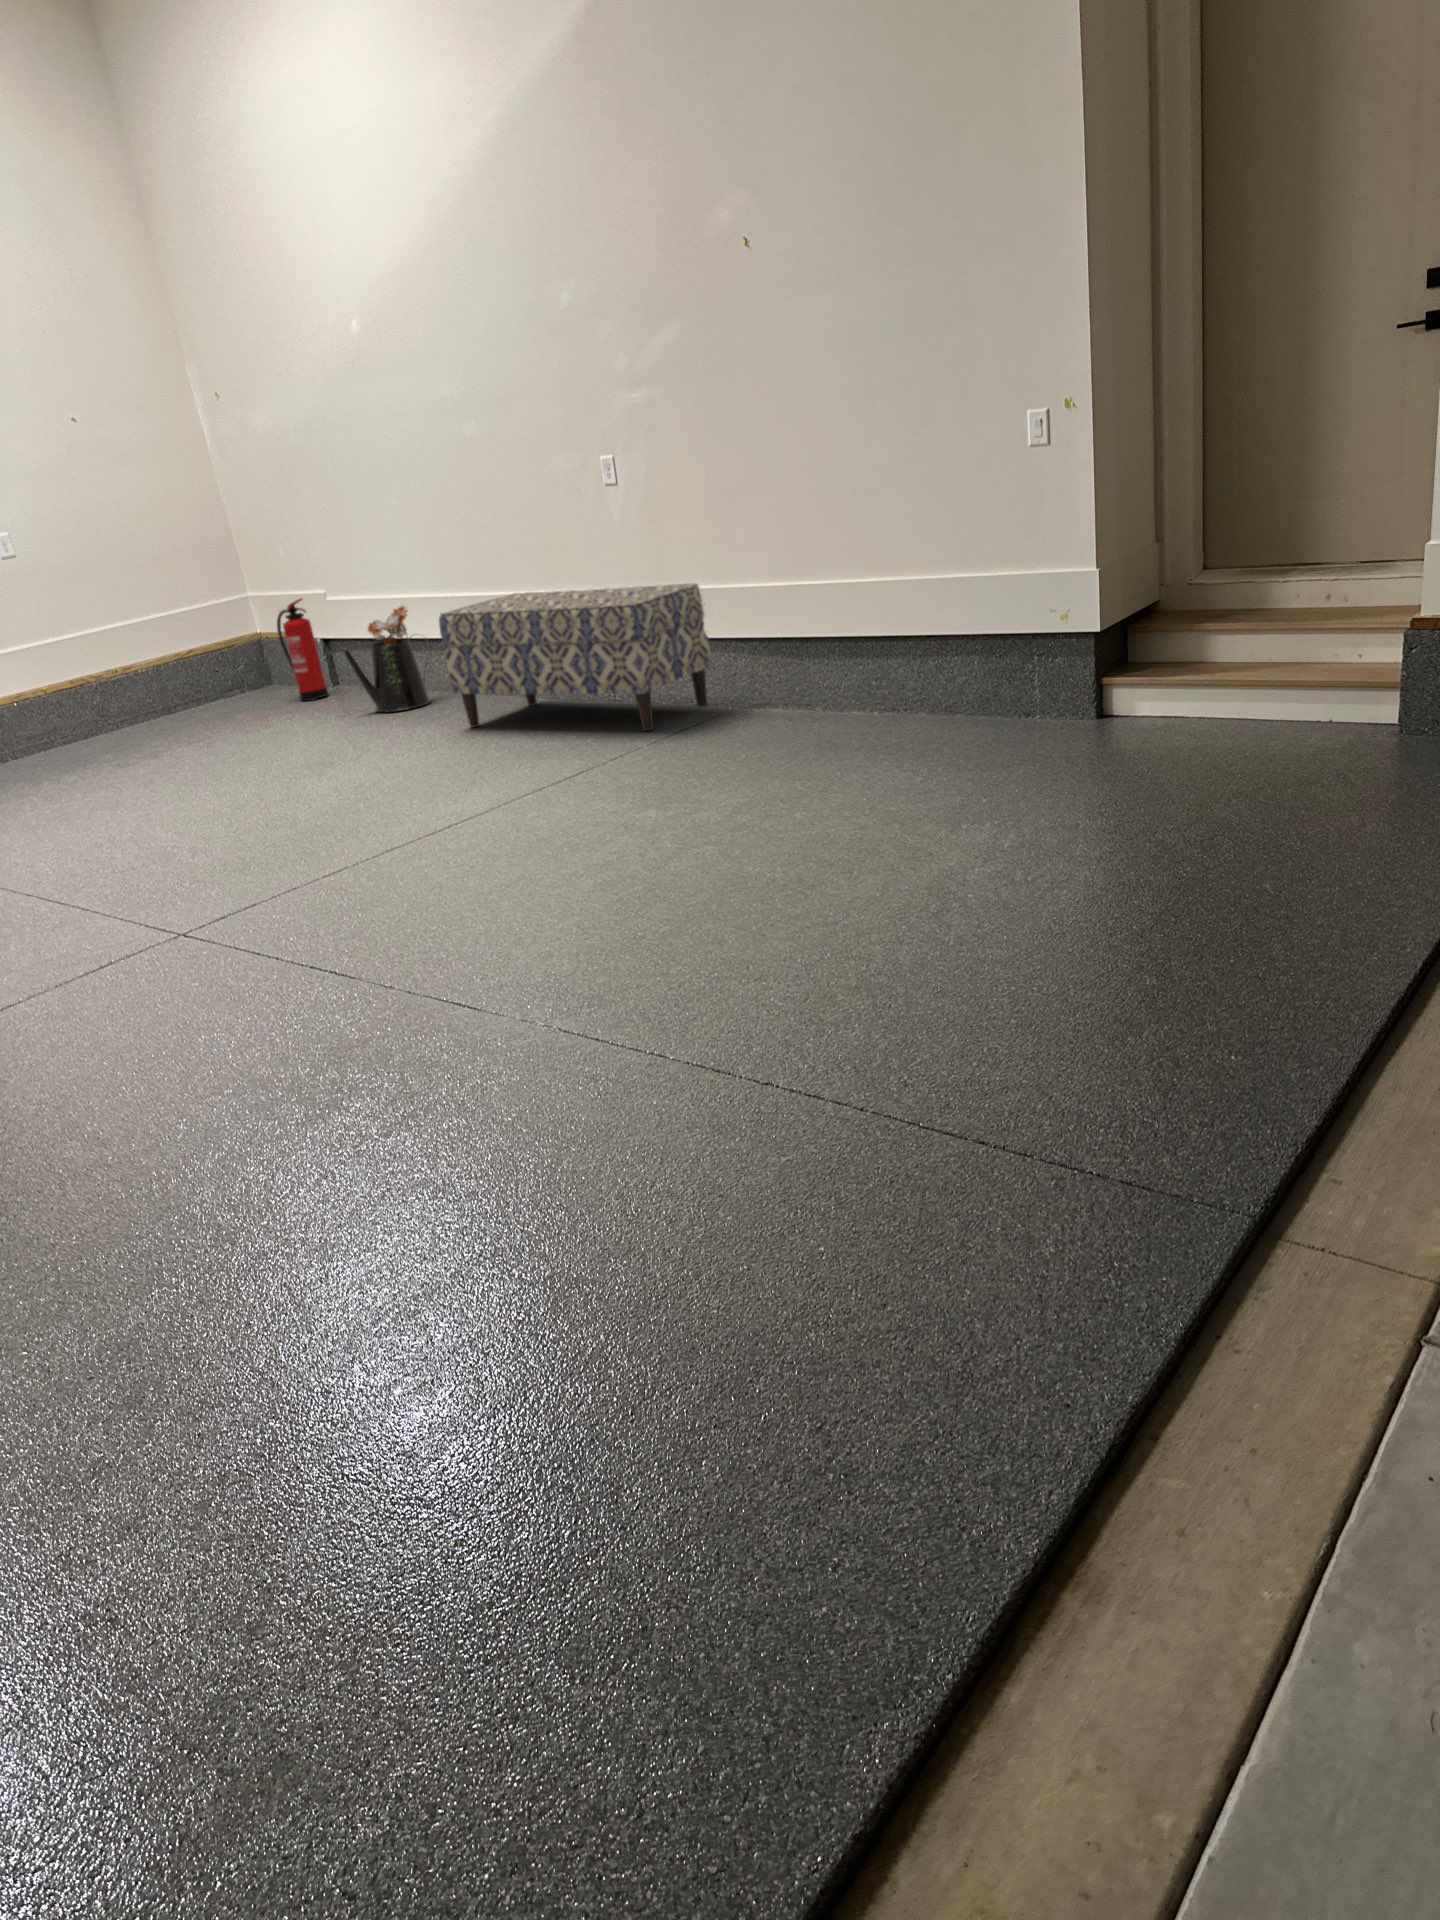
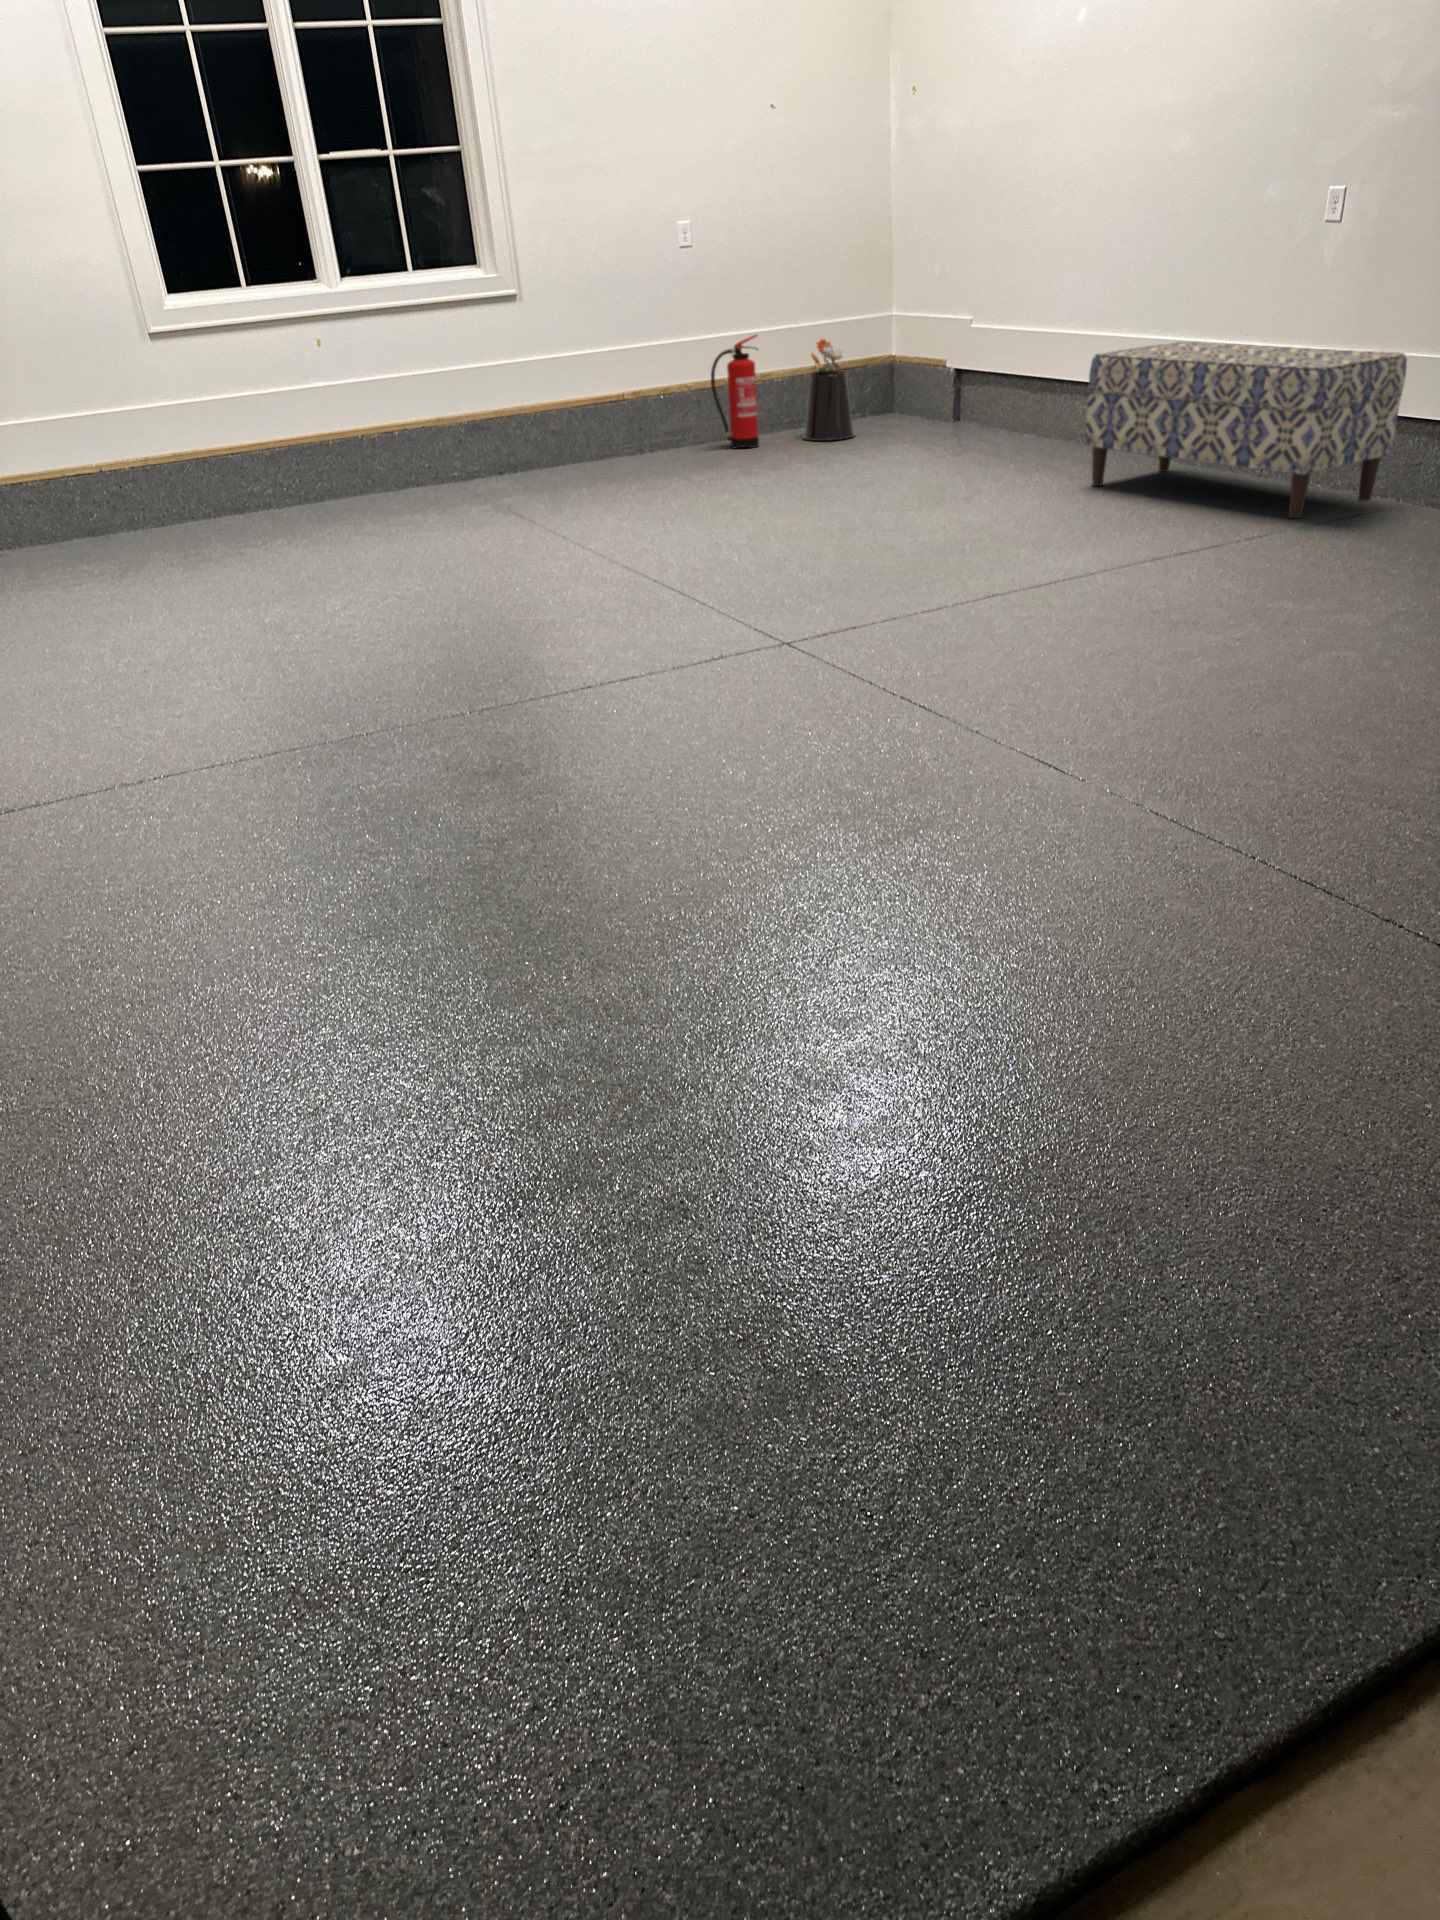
fire extinguisher: present [277,598,328,701] -> present [711,335,759,449]
watering can: present [343,606,431,712] -> present [803,339,855,441]

